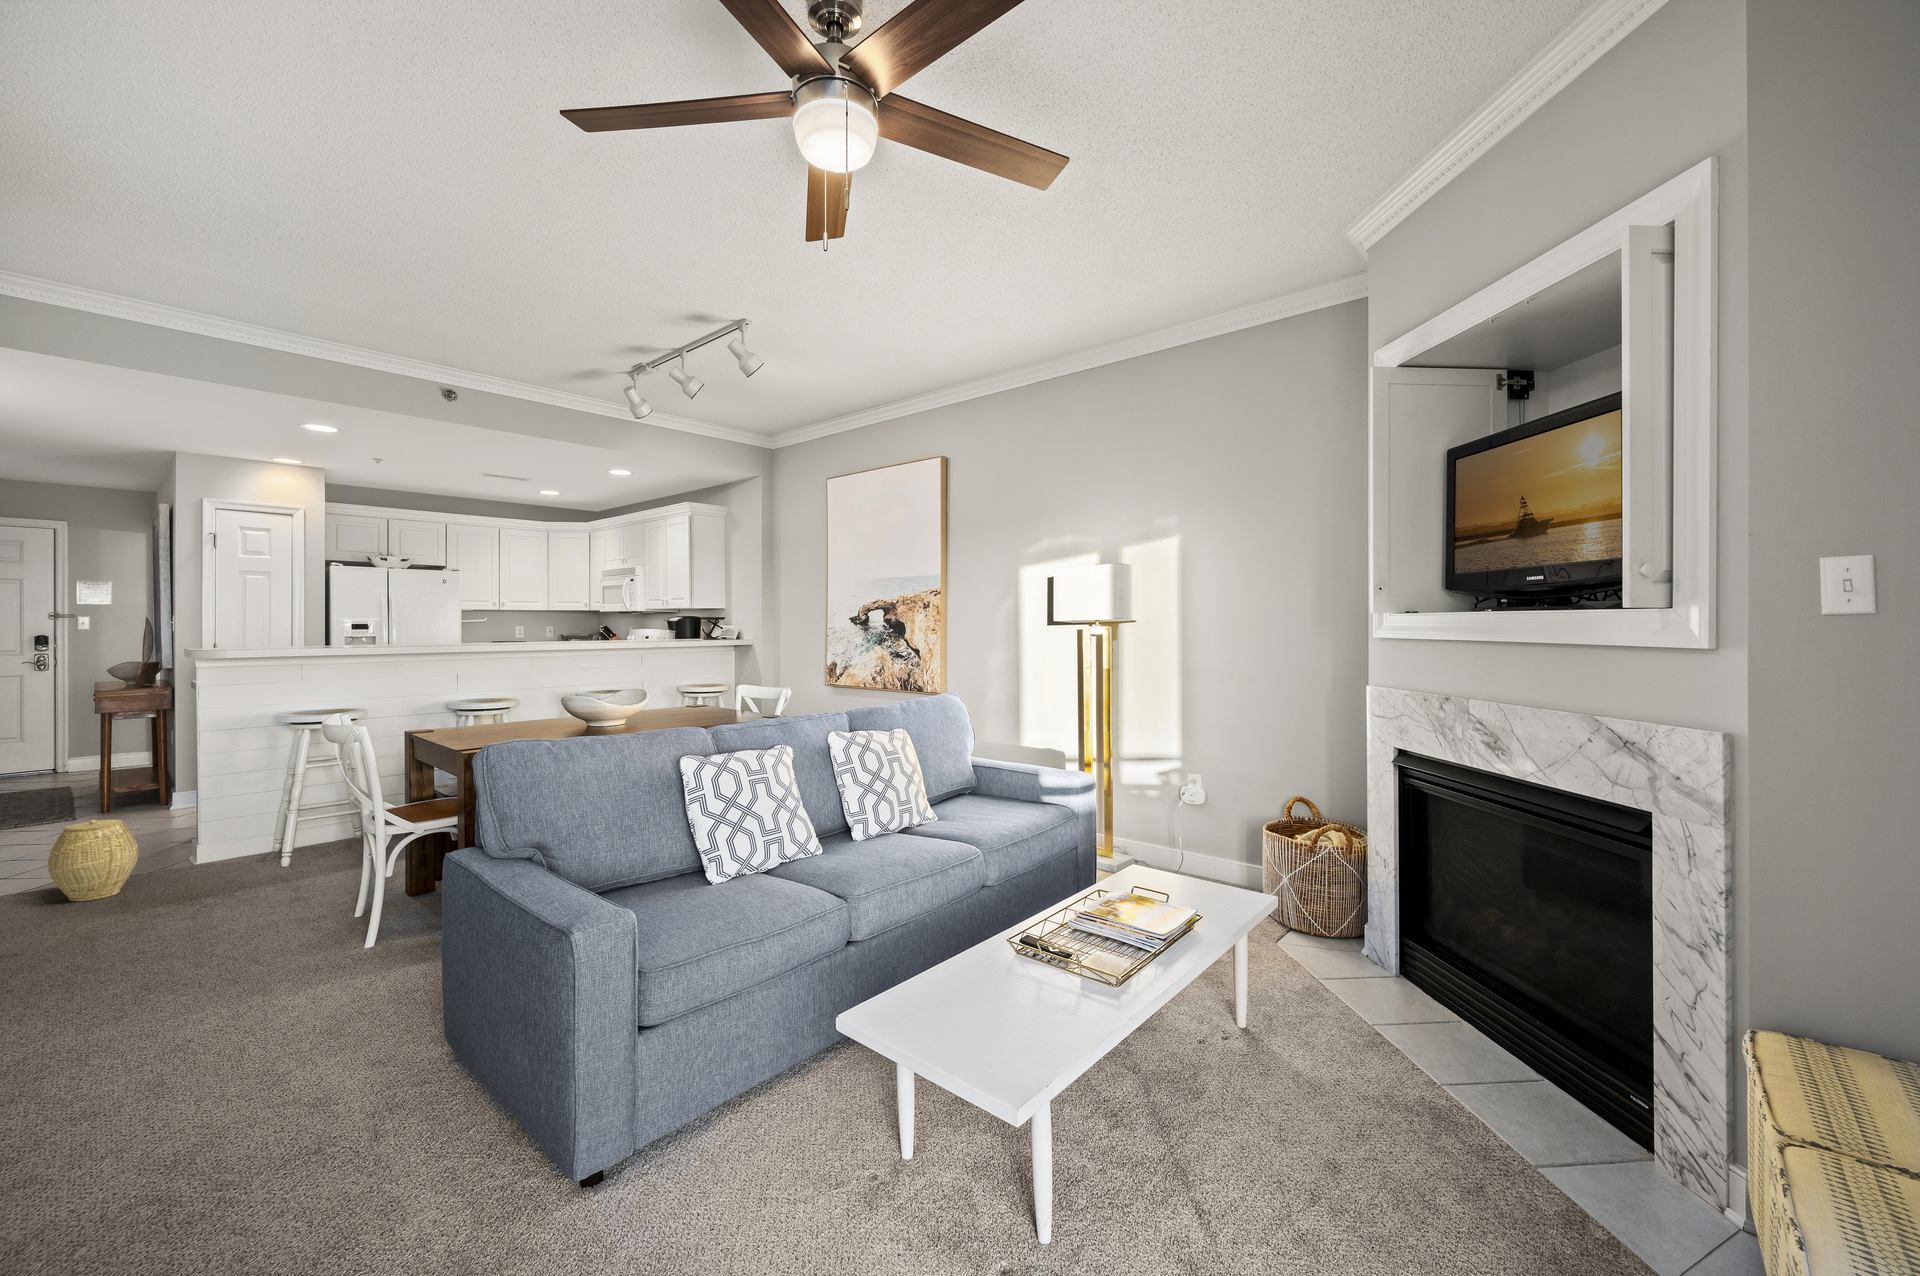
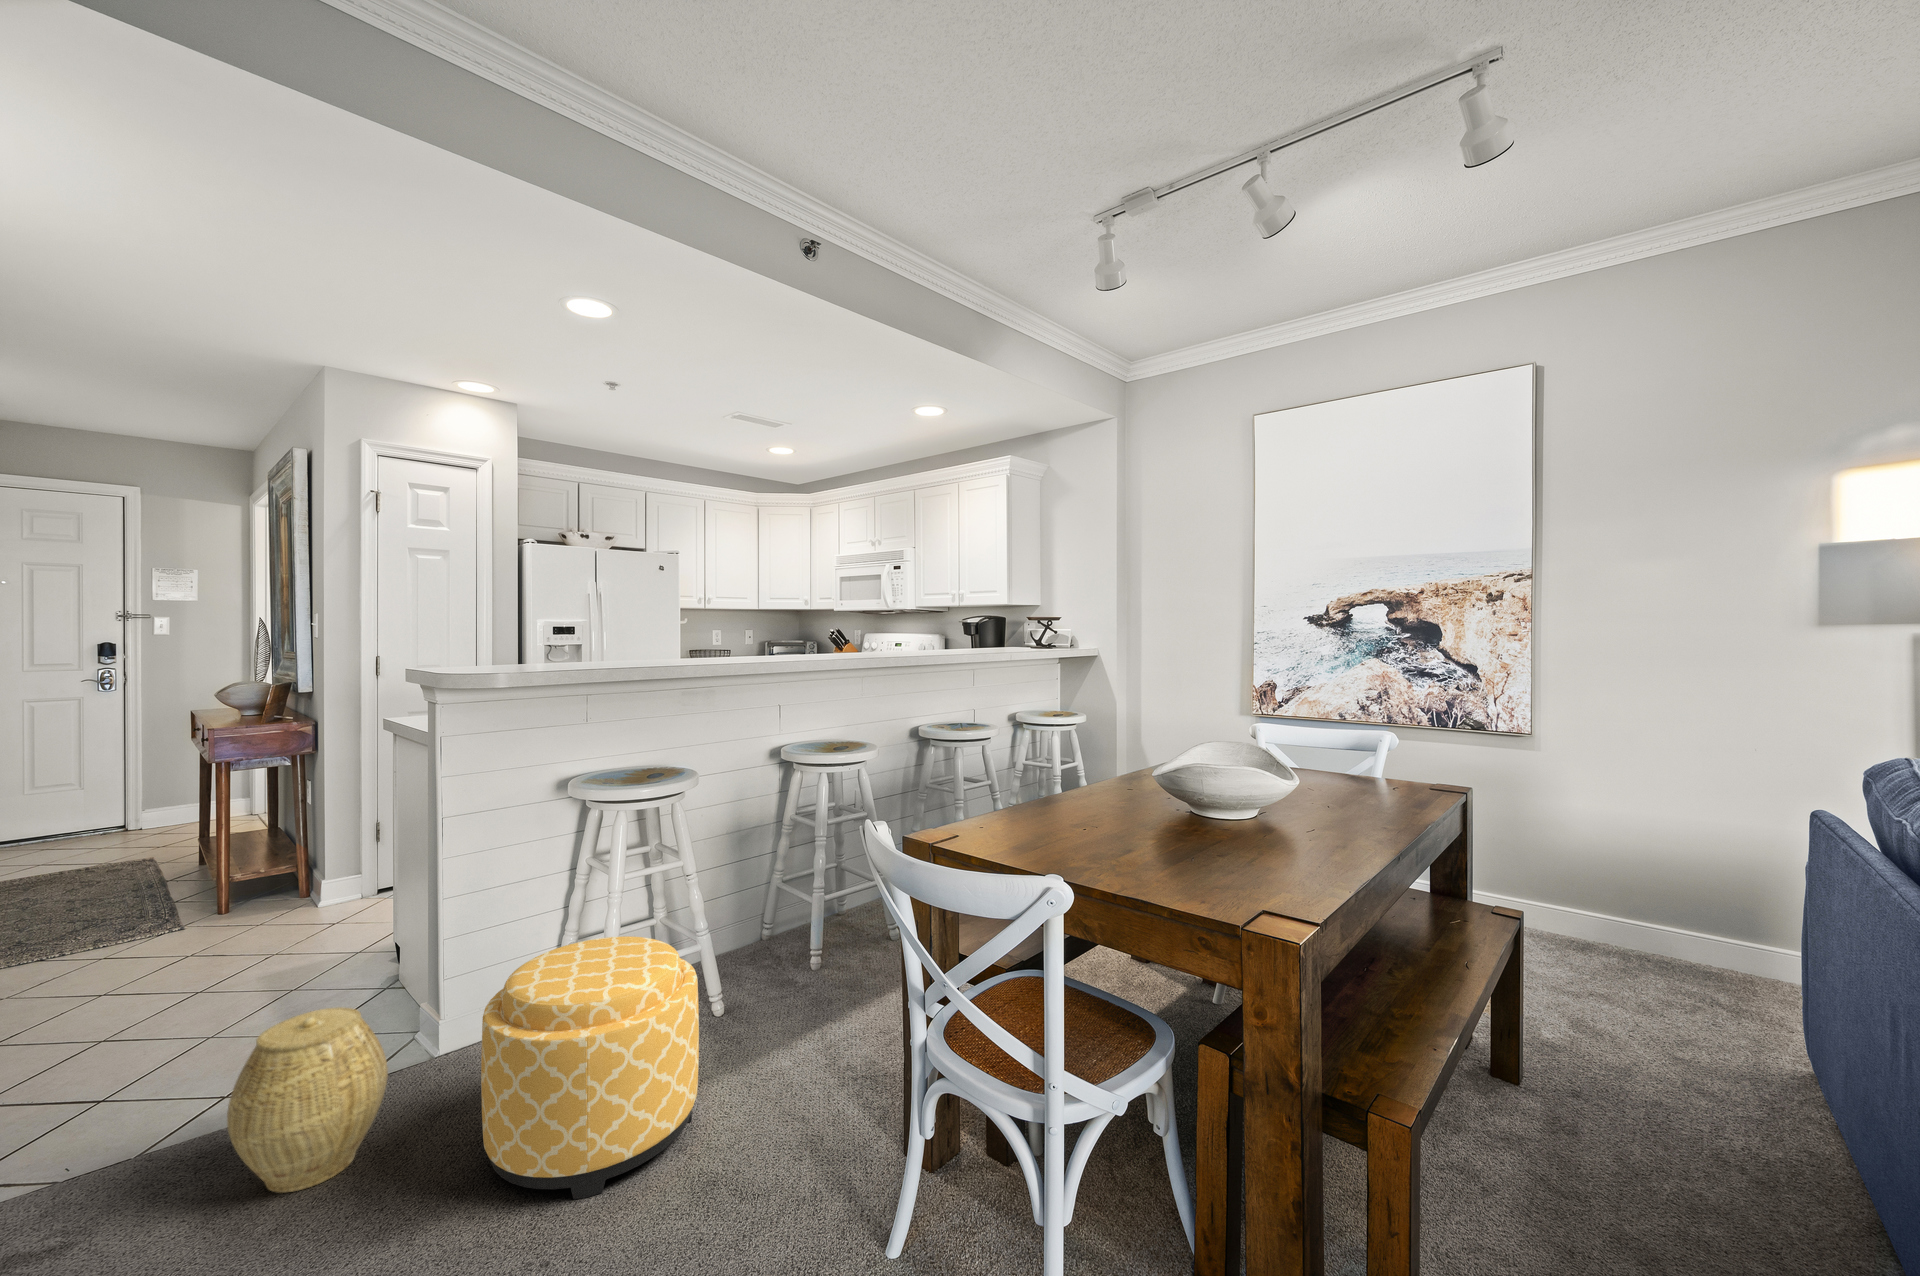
ottoman: none [176,792,310,904] -> present [481,936,699,1199]

